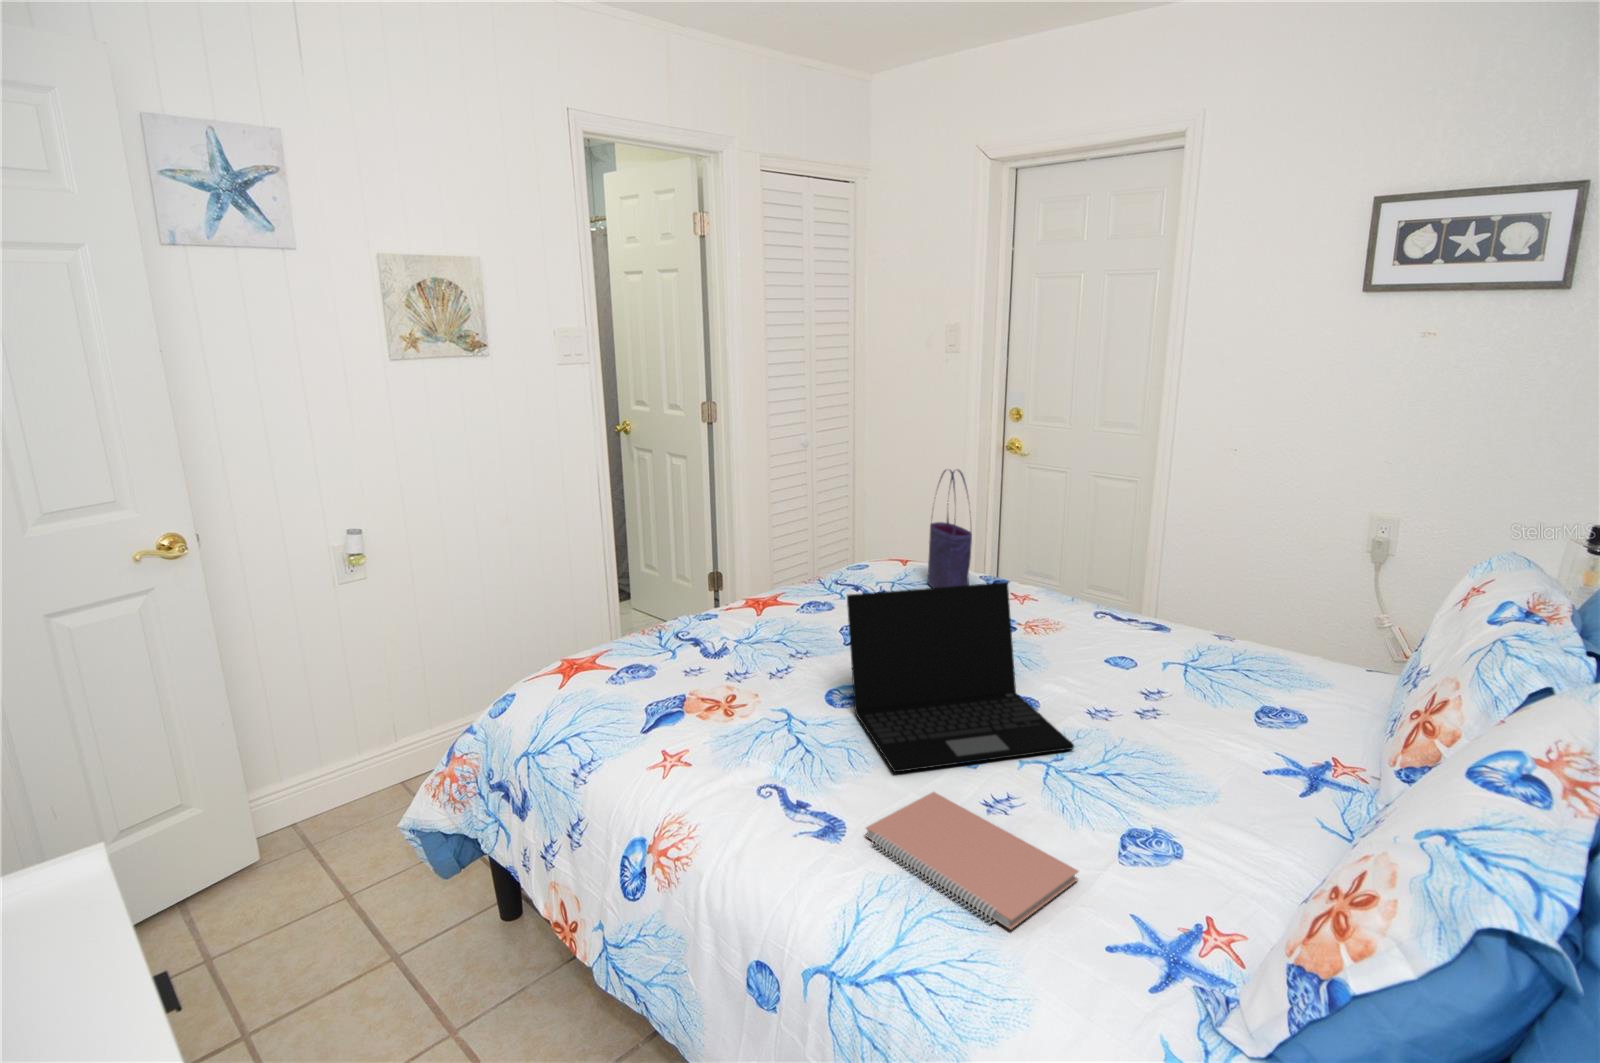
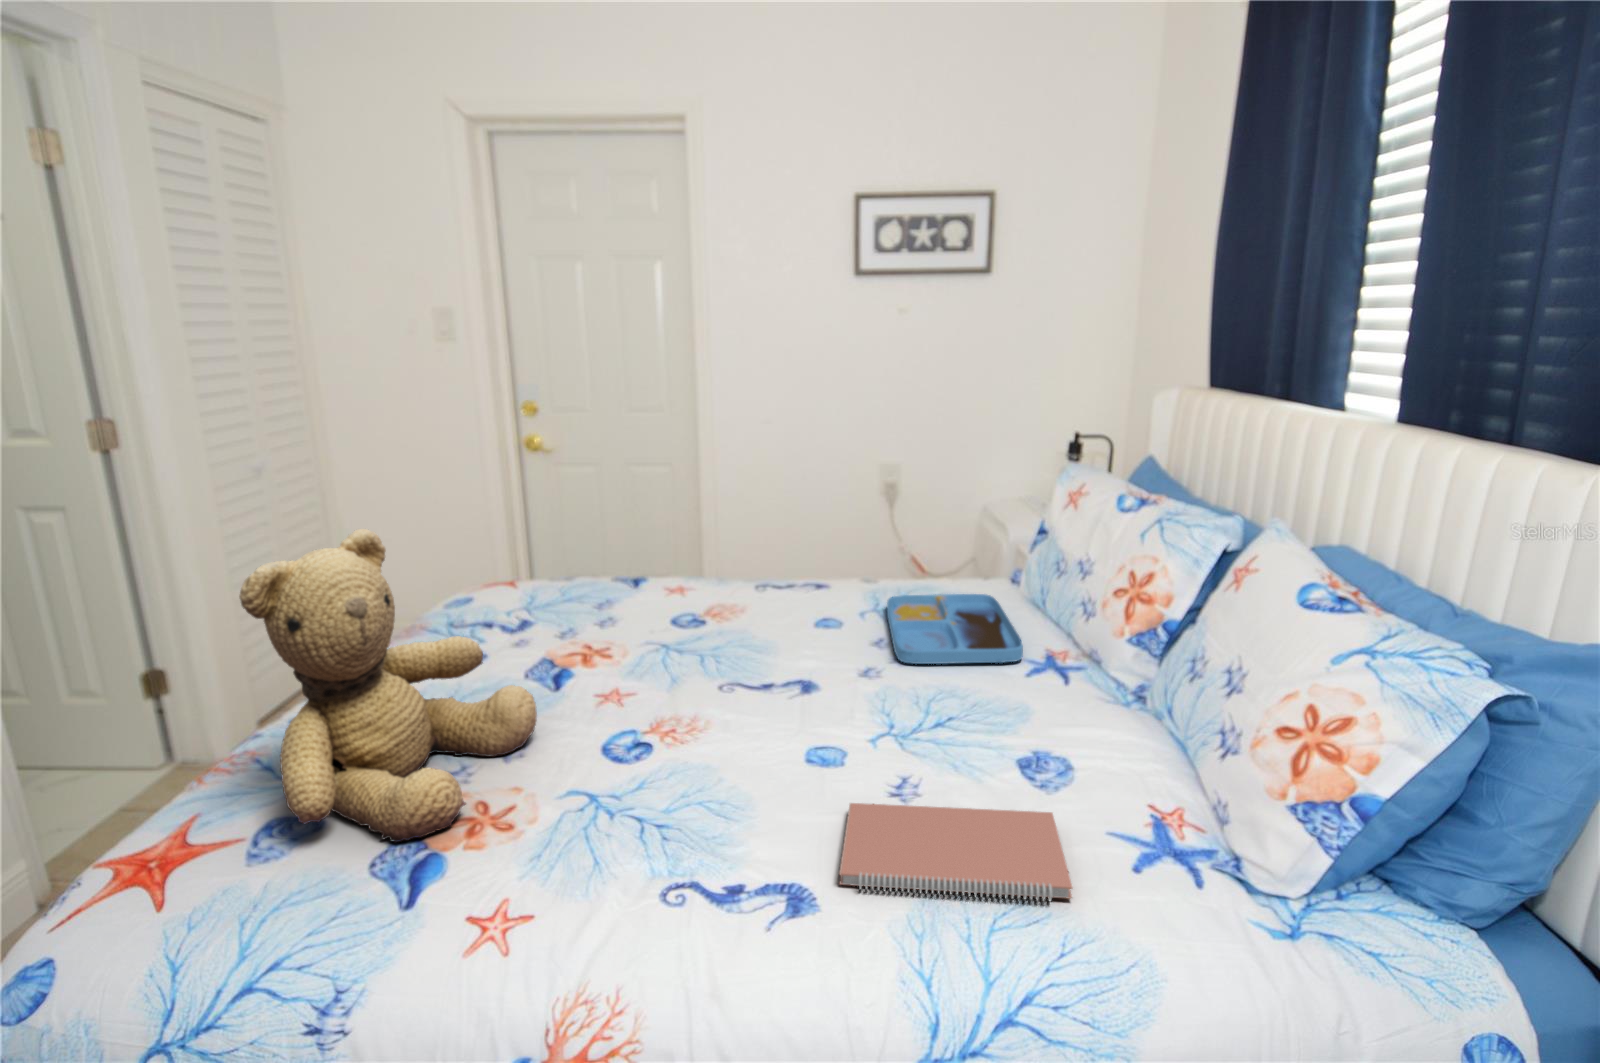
tote bag: present [928,470,972,588] -> none [564,461,628,609]
teddy bear: none [632,497,806,702] -> present [239,529,537,842]
laptop: present [847,582,1074,772] -> none [621,560,901,803]
tray: none [1132,655,1312,754] -> present [887,594,1023,664]

